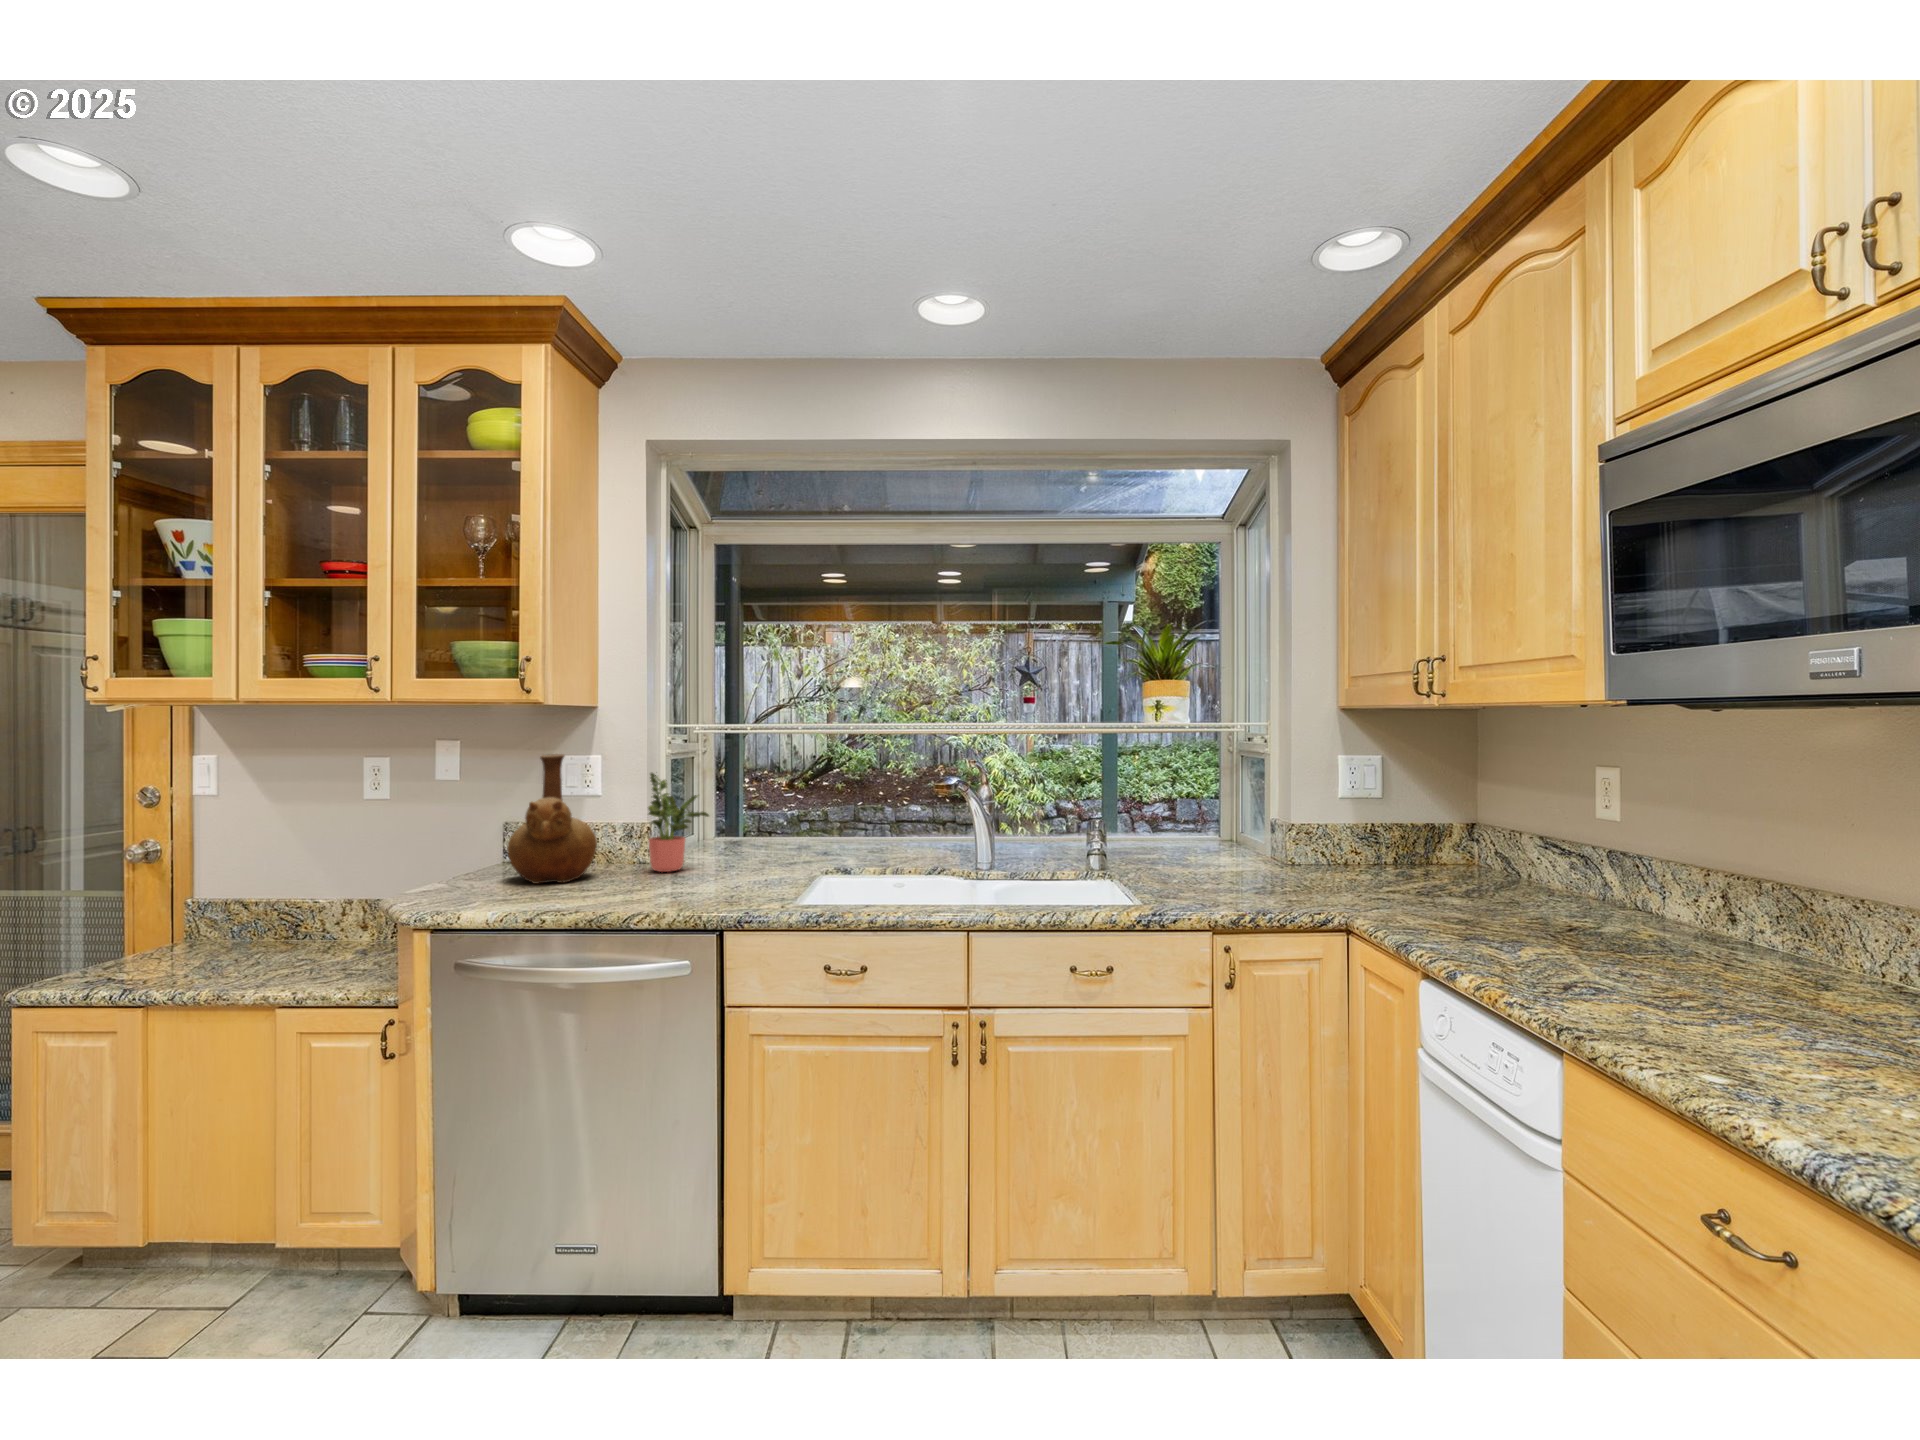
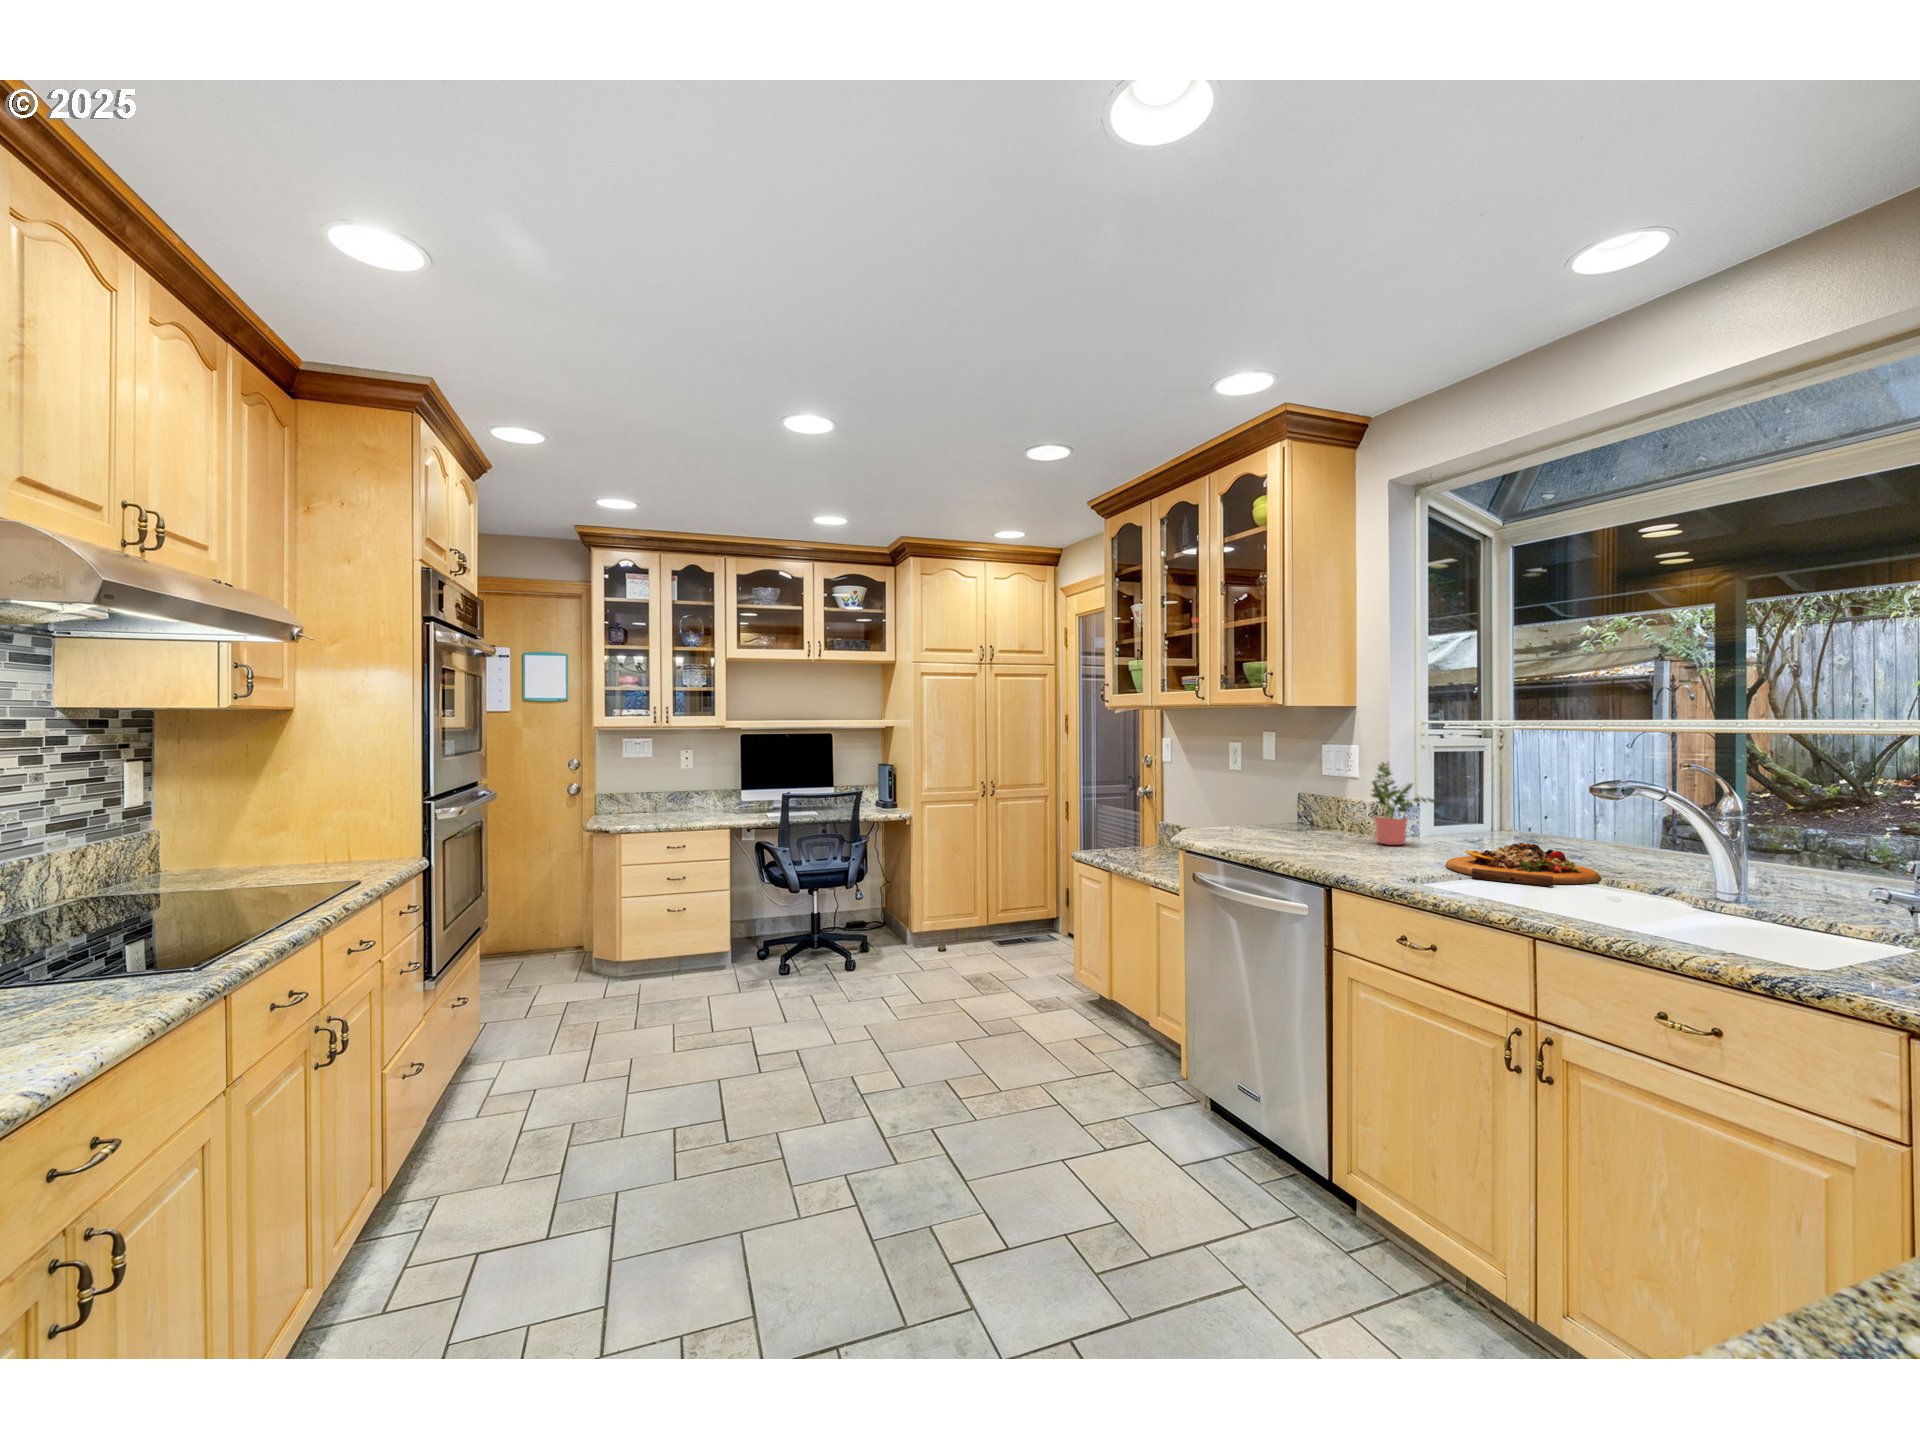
vase: present [507,754,597,884] -> none [1268,745,1334,839]
cutting board: none [772,846,903,889] -> present [1446,843,1601,887]

